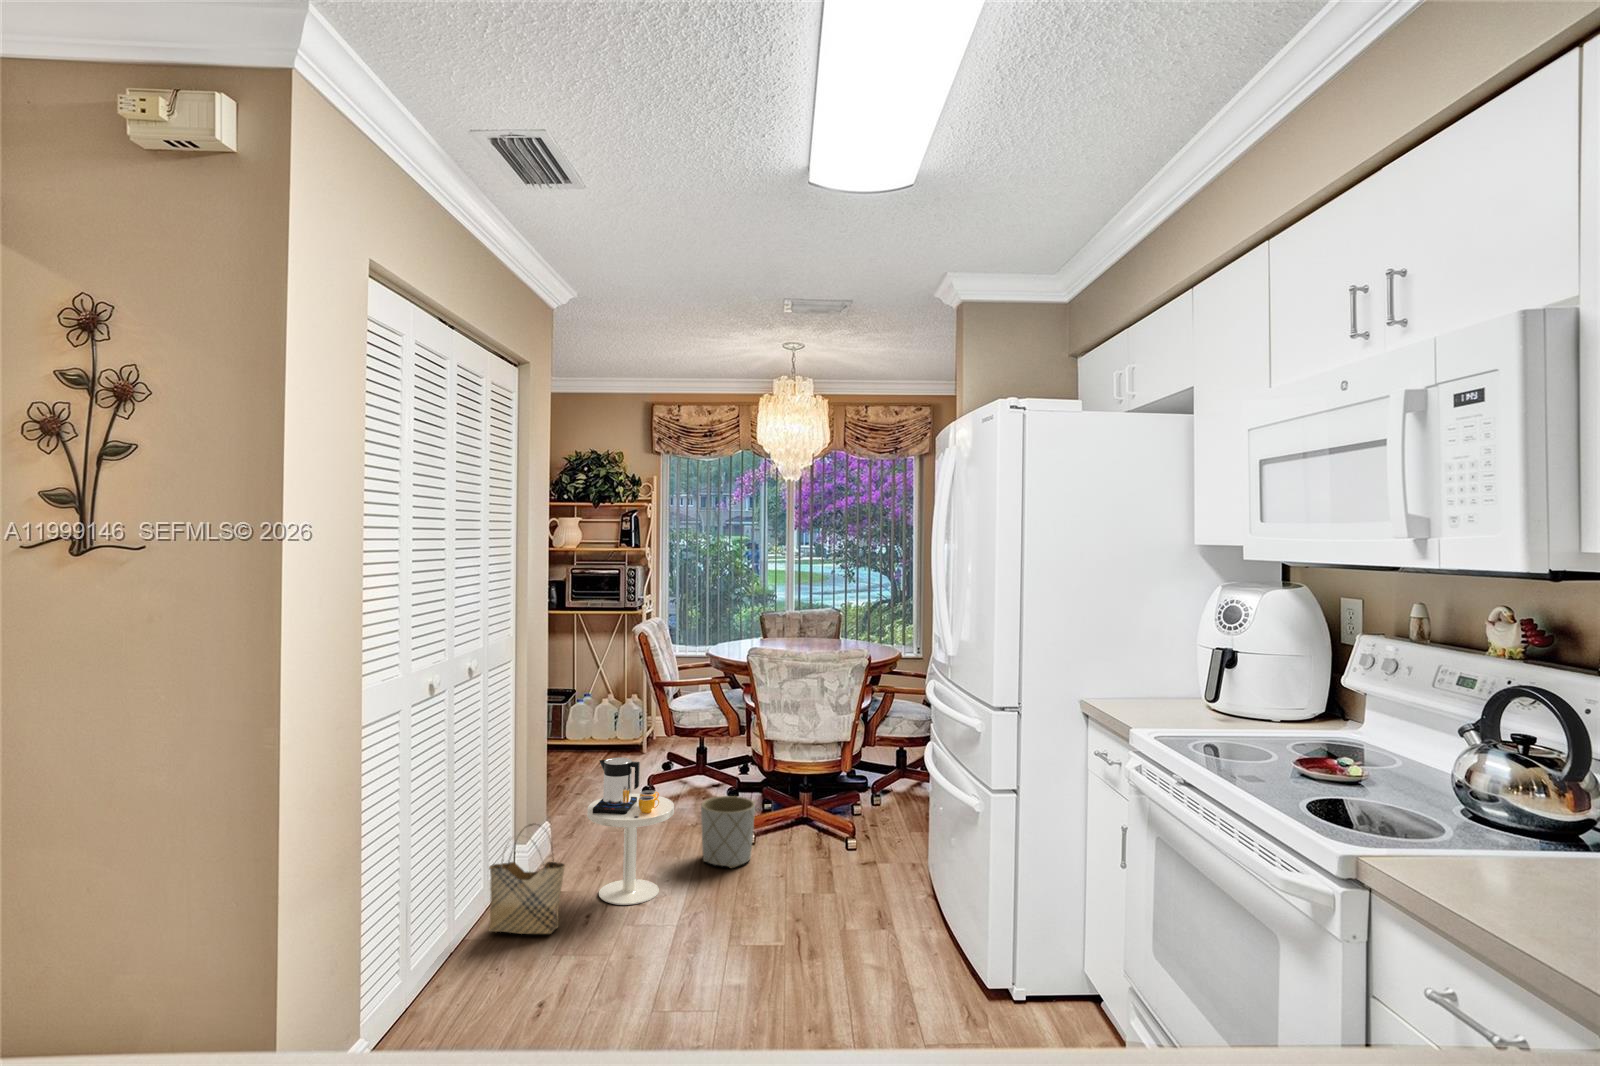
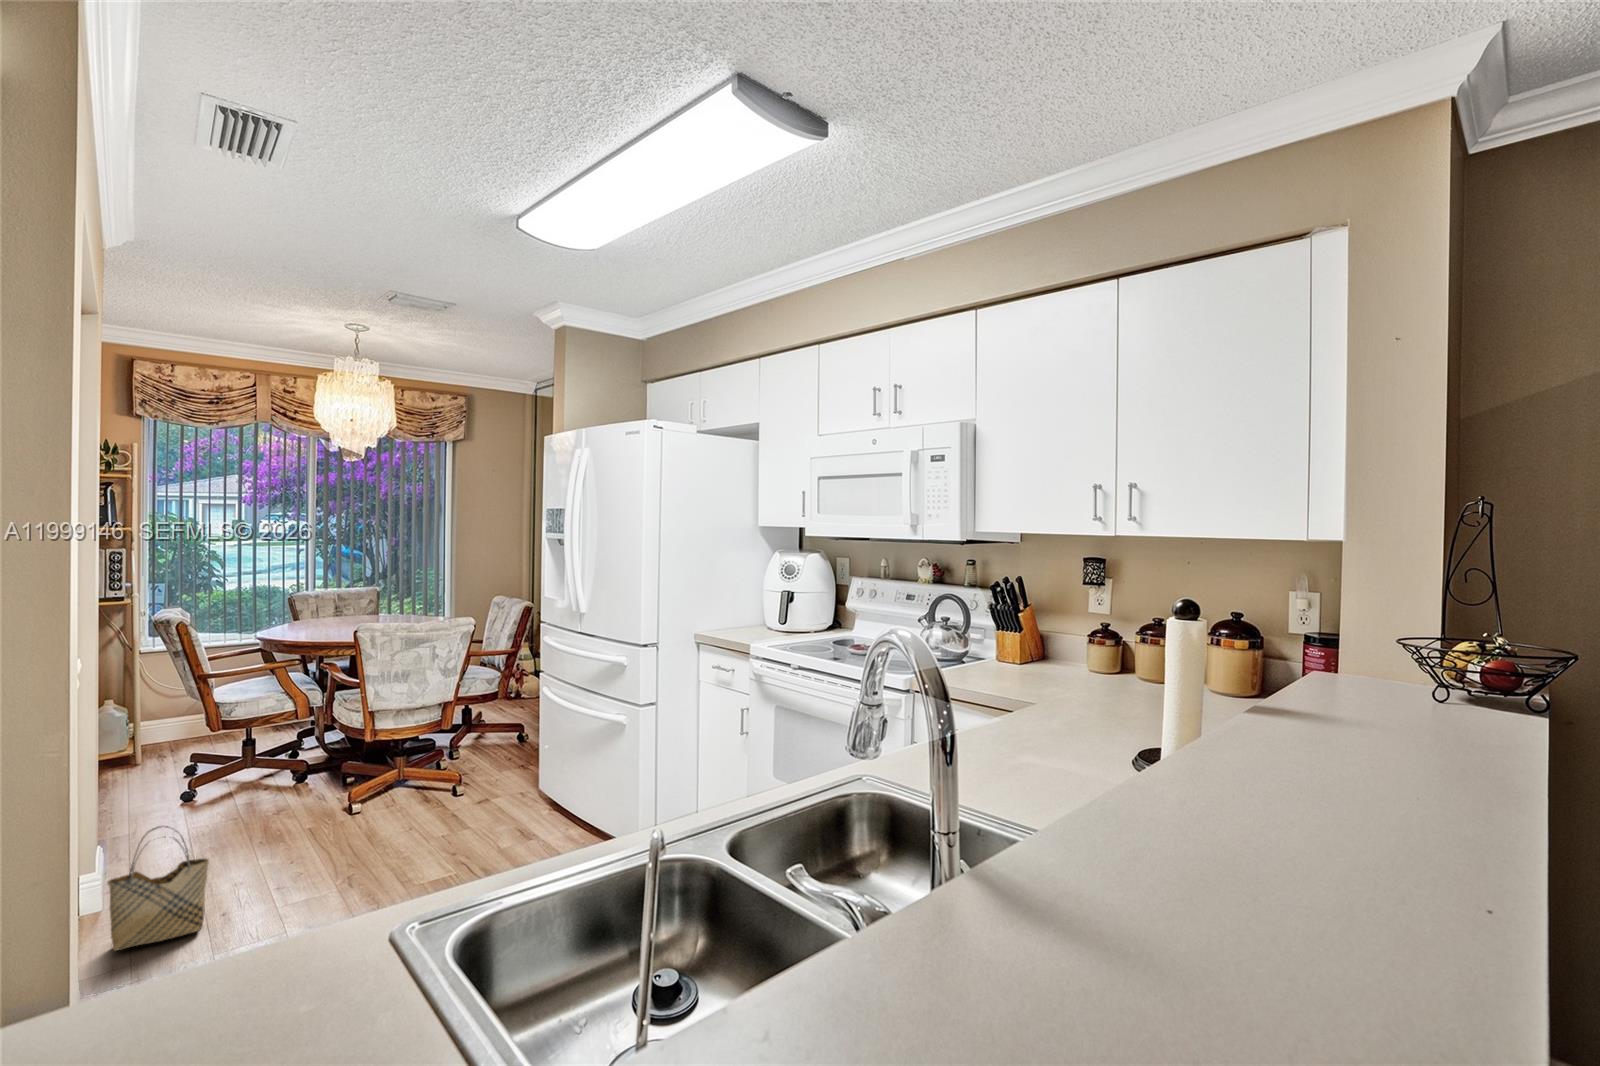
side table: present [587,758,674,905] -> none [205,744,309,891]
planter: present [701,796,755,868] -> none [314,767,373,835]

